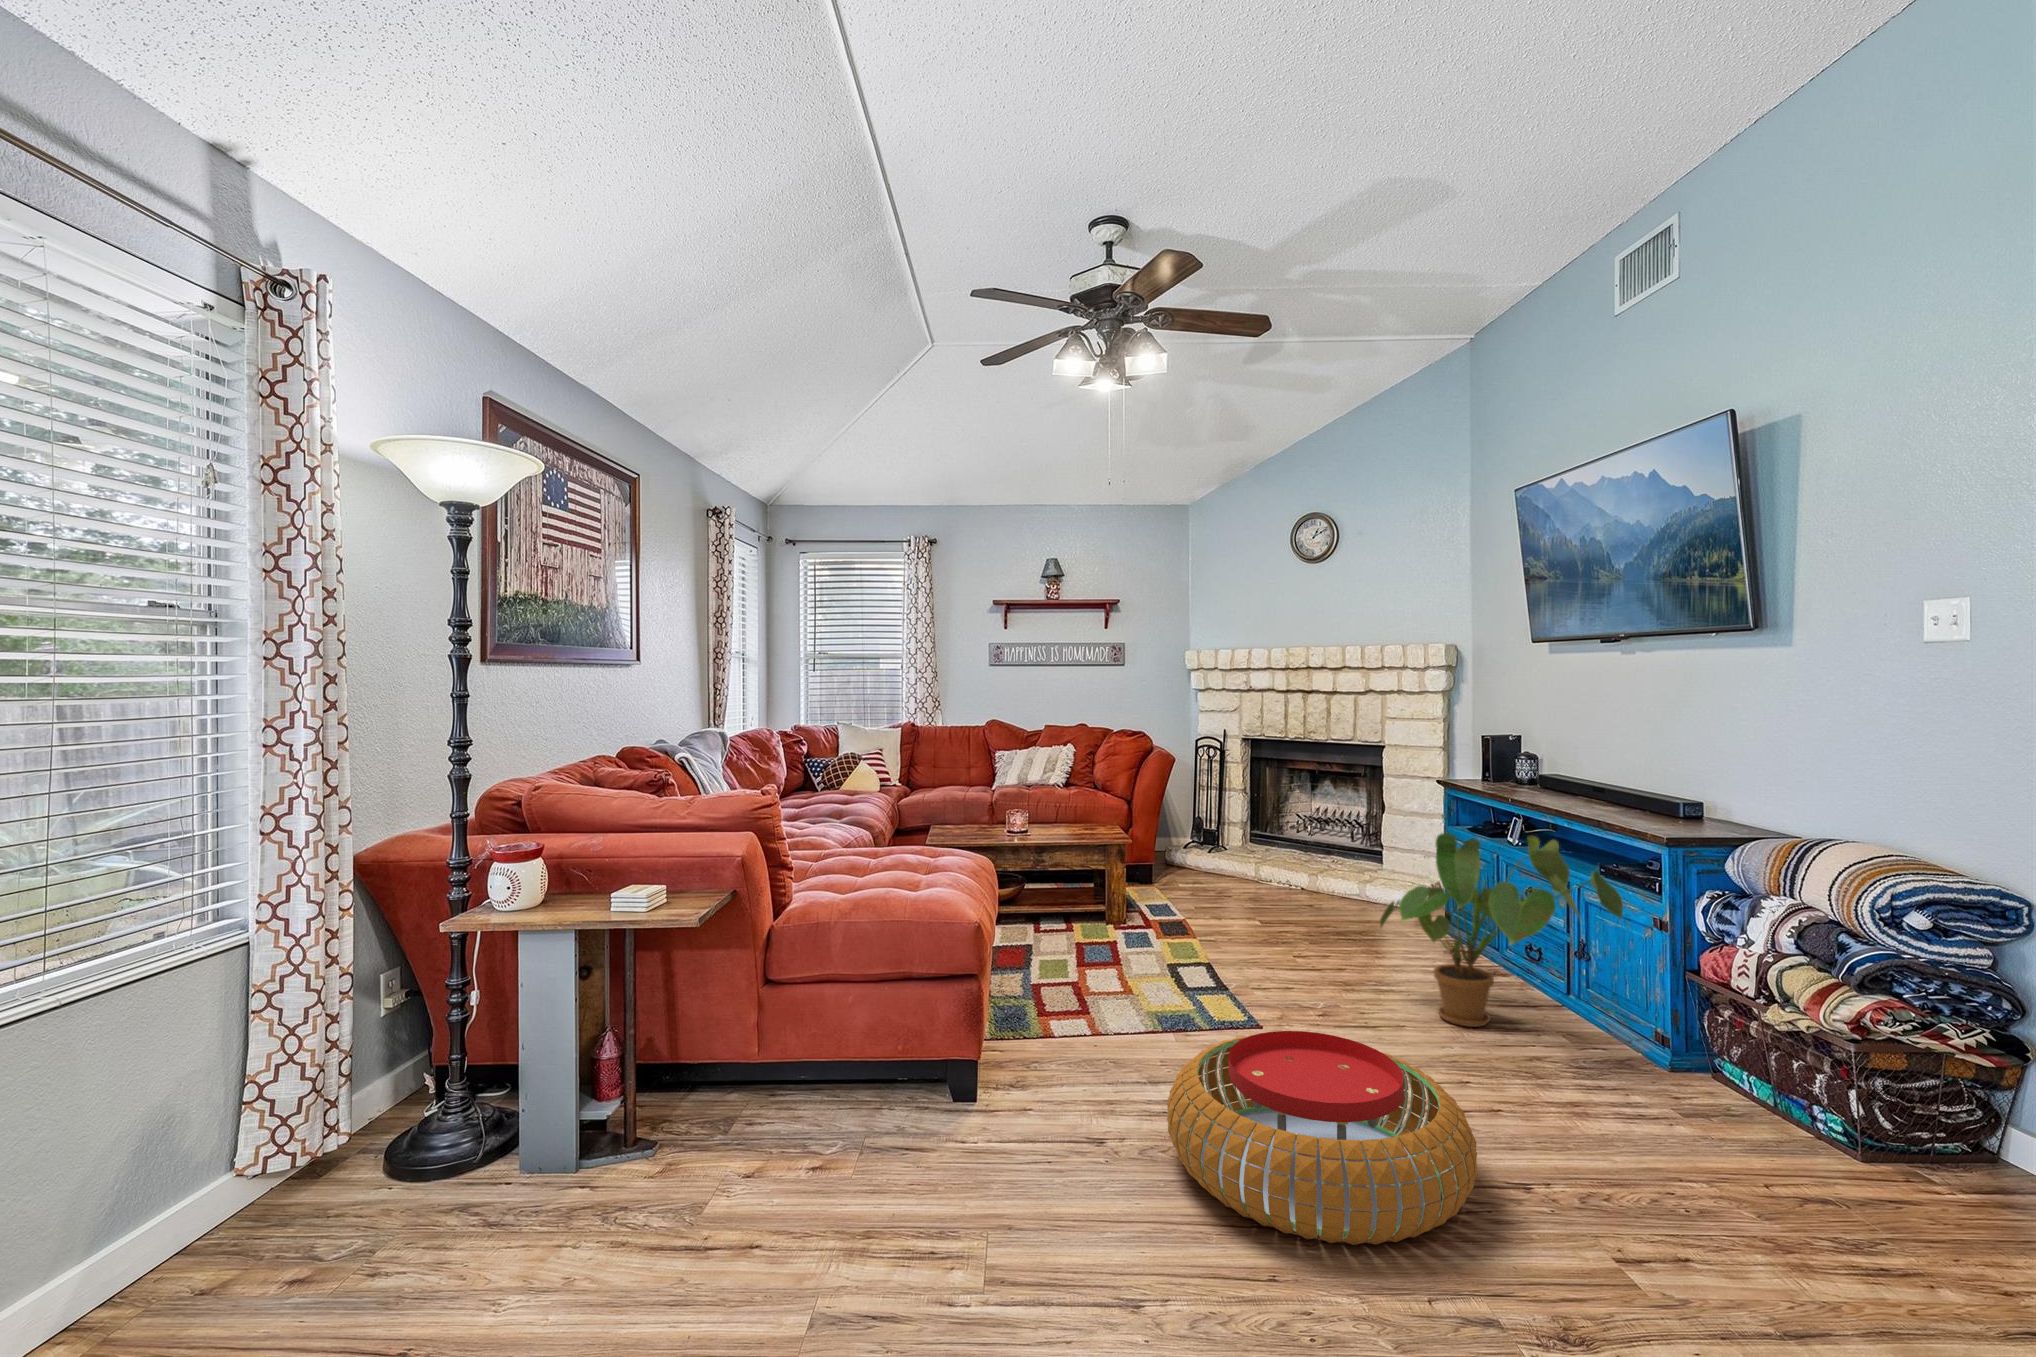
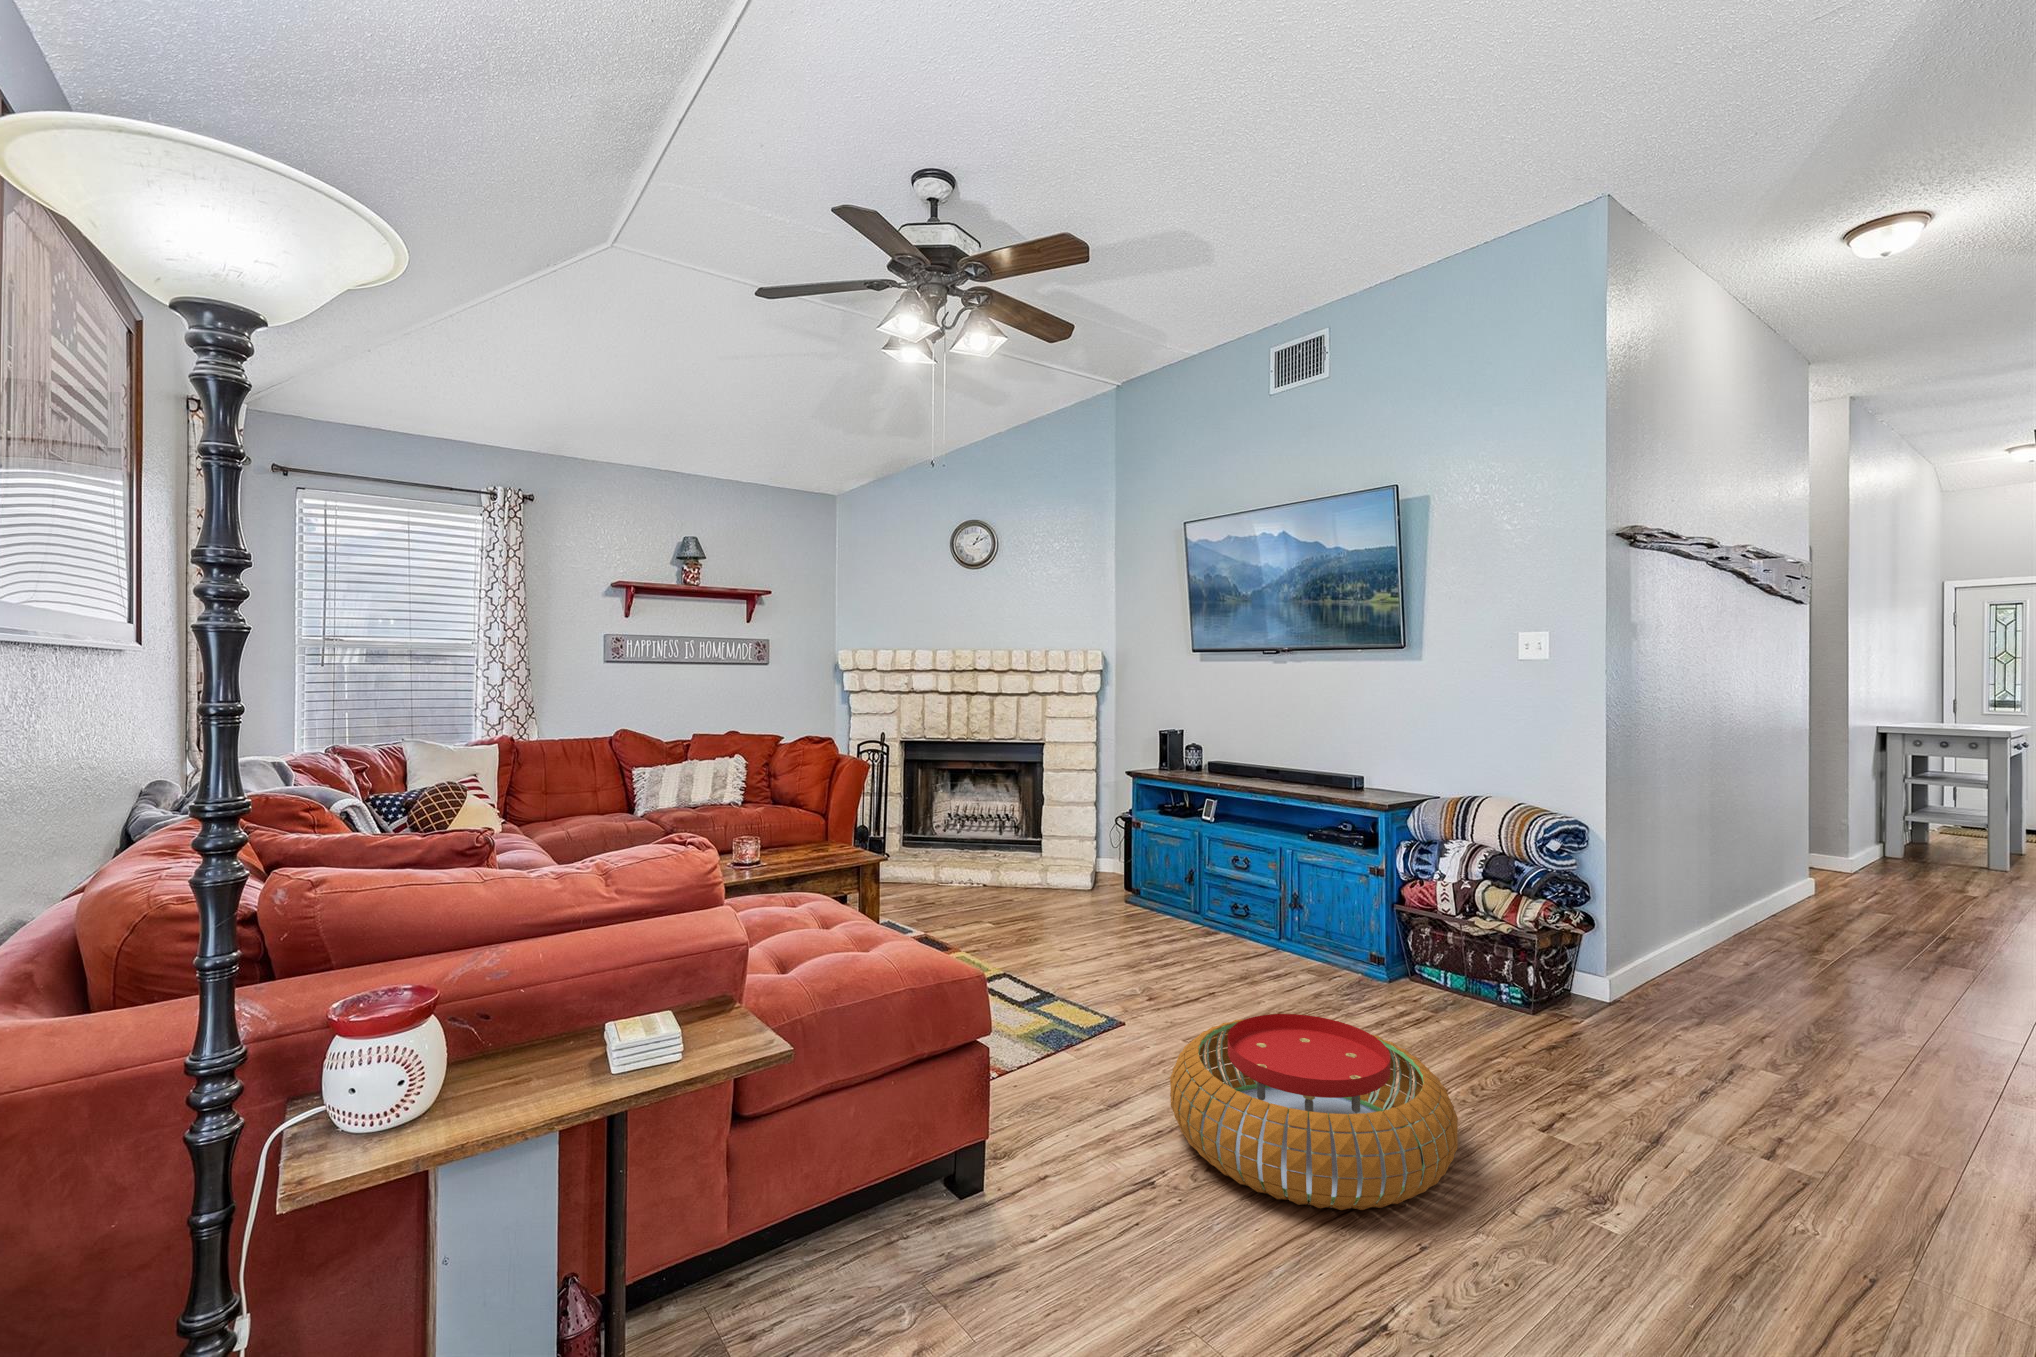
house plant: present [1380,833,1623,1027] -> none [1166,812,1358,981]

